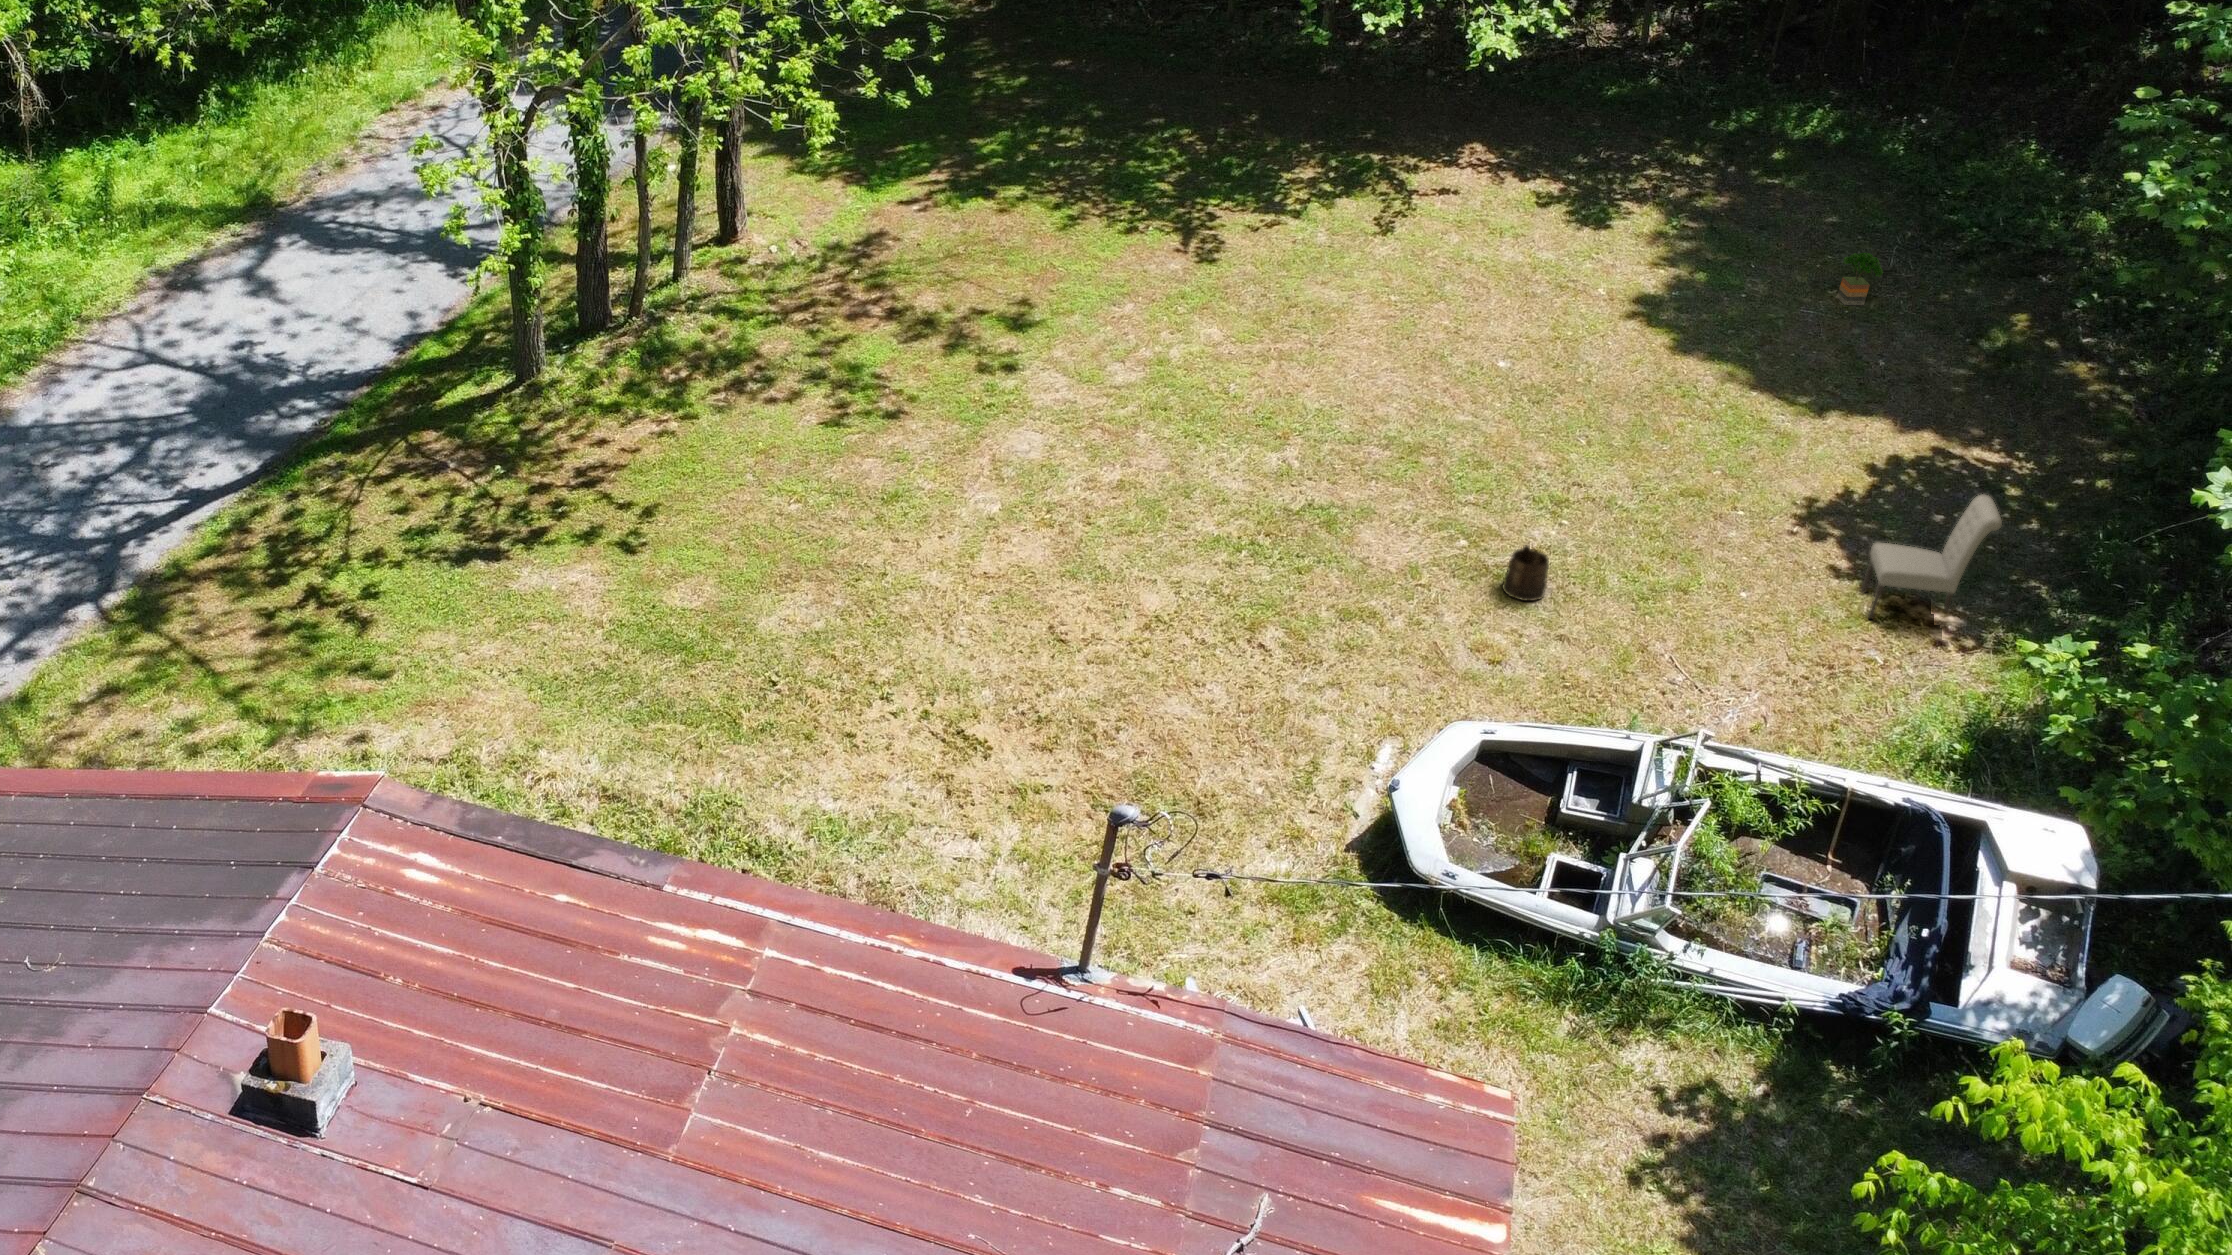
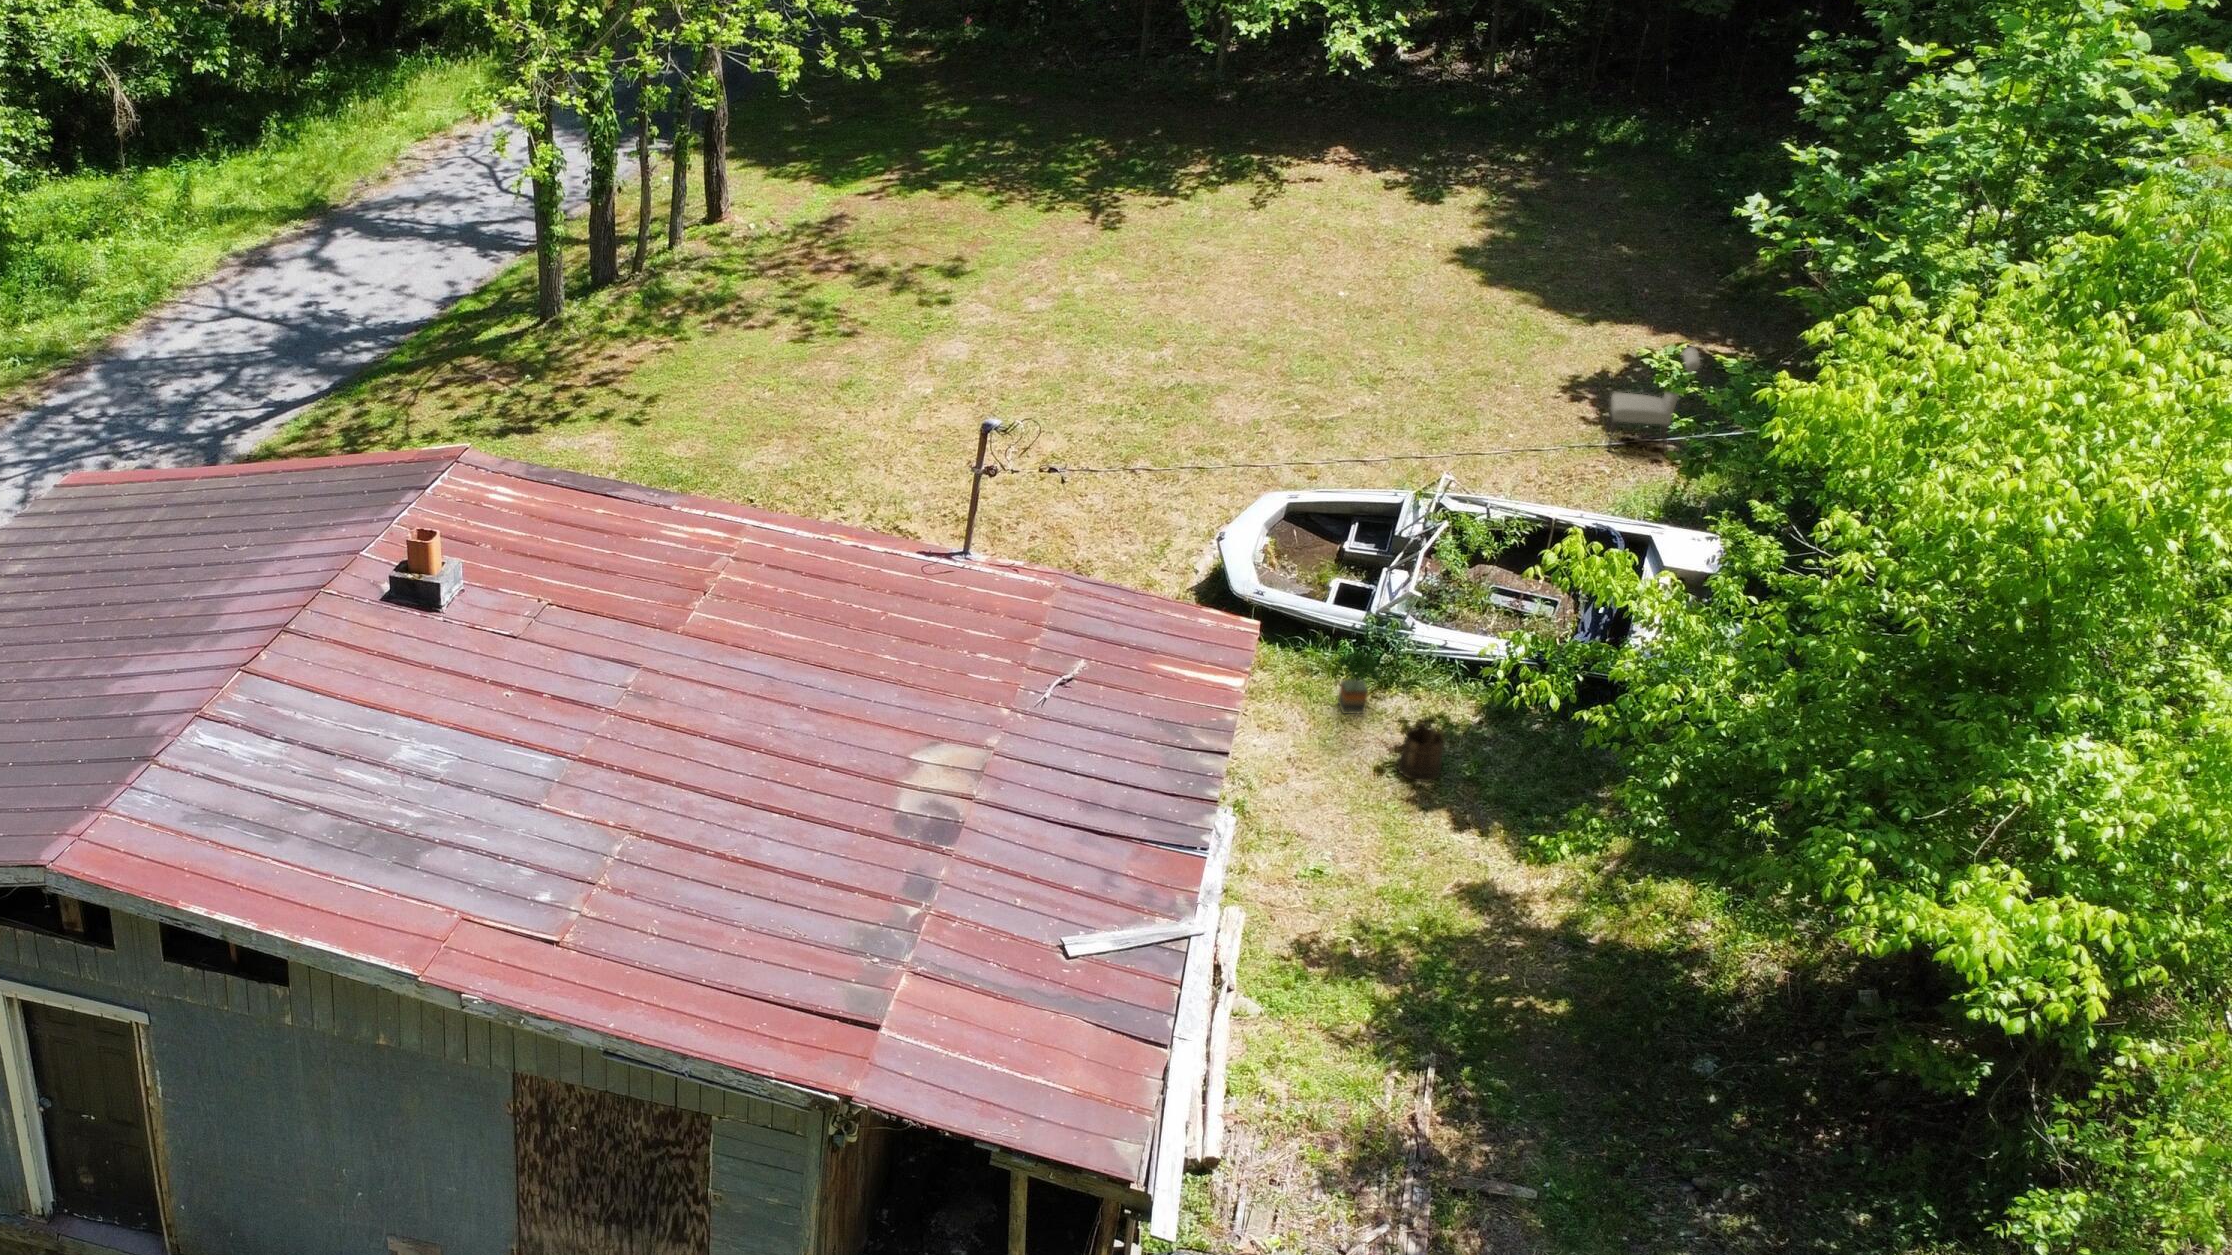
potted tree: present [1837,253,1883,305] -> present [1338,653,1380,714]
bucket: present [1502,545,1549,601] -> present [1397,724,1443,782]

